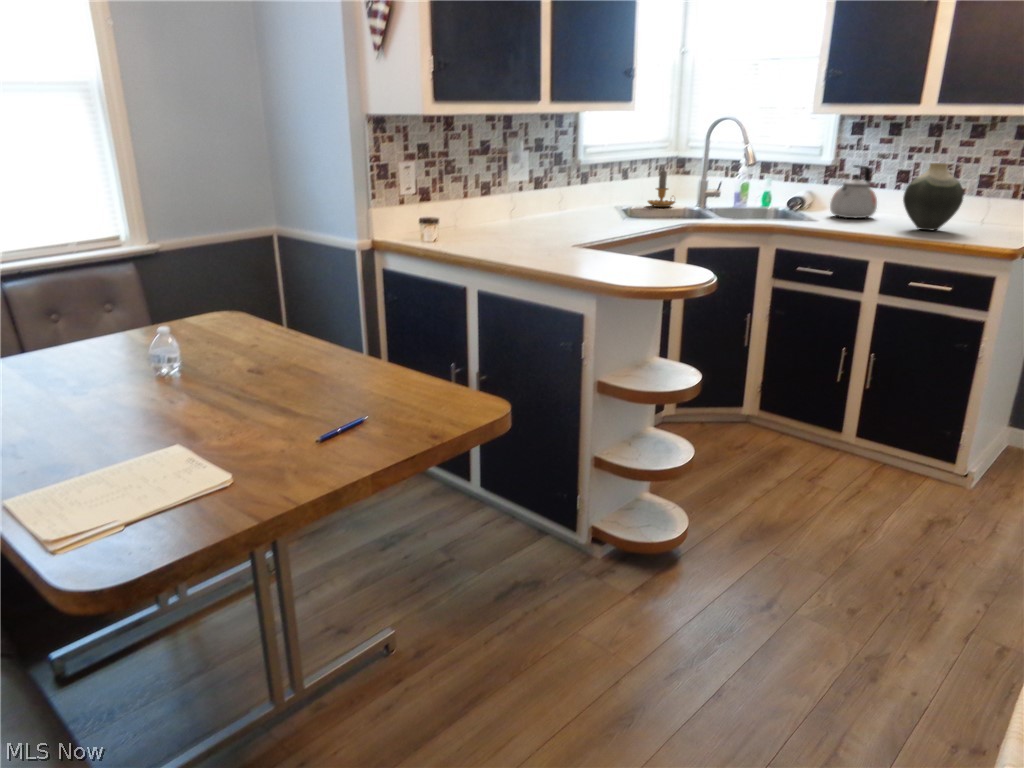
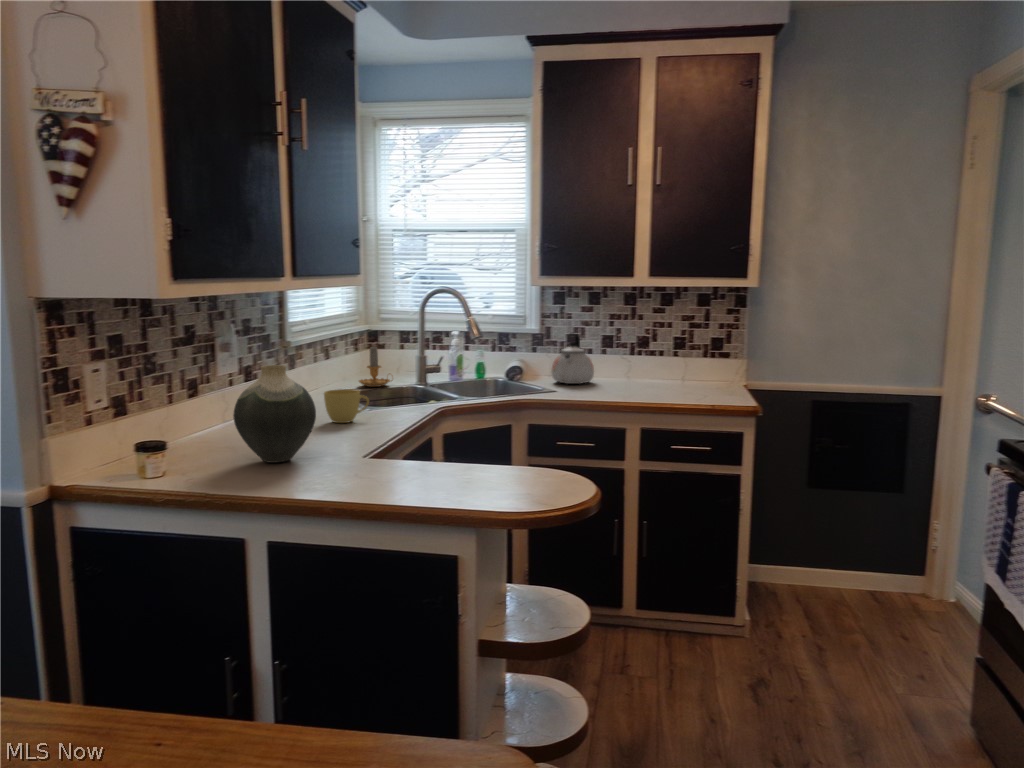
vase: present [903,163,964,231] -> present [233,365,316,463]
cup: none [579,200,615,227] -> present [324,389,369,423]

